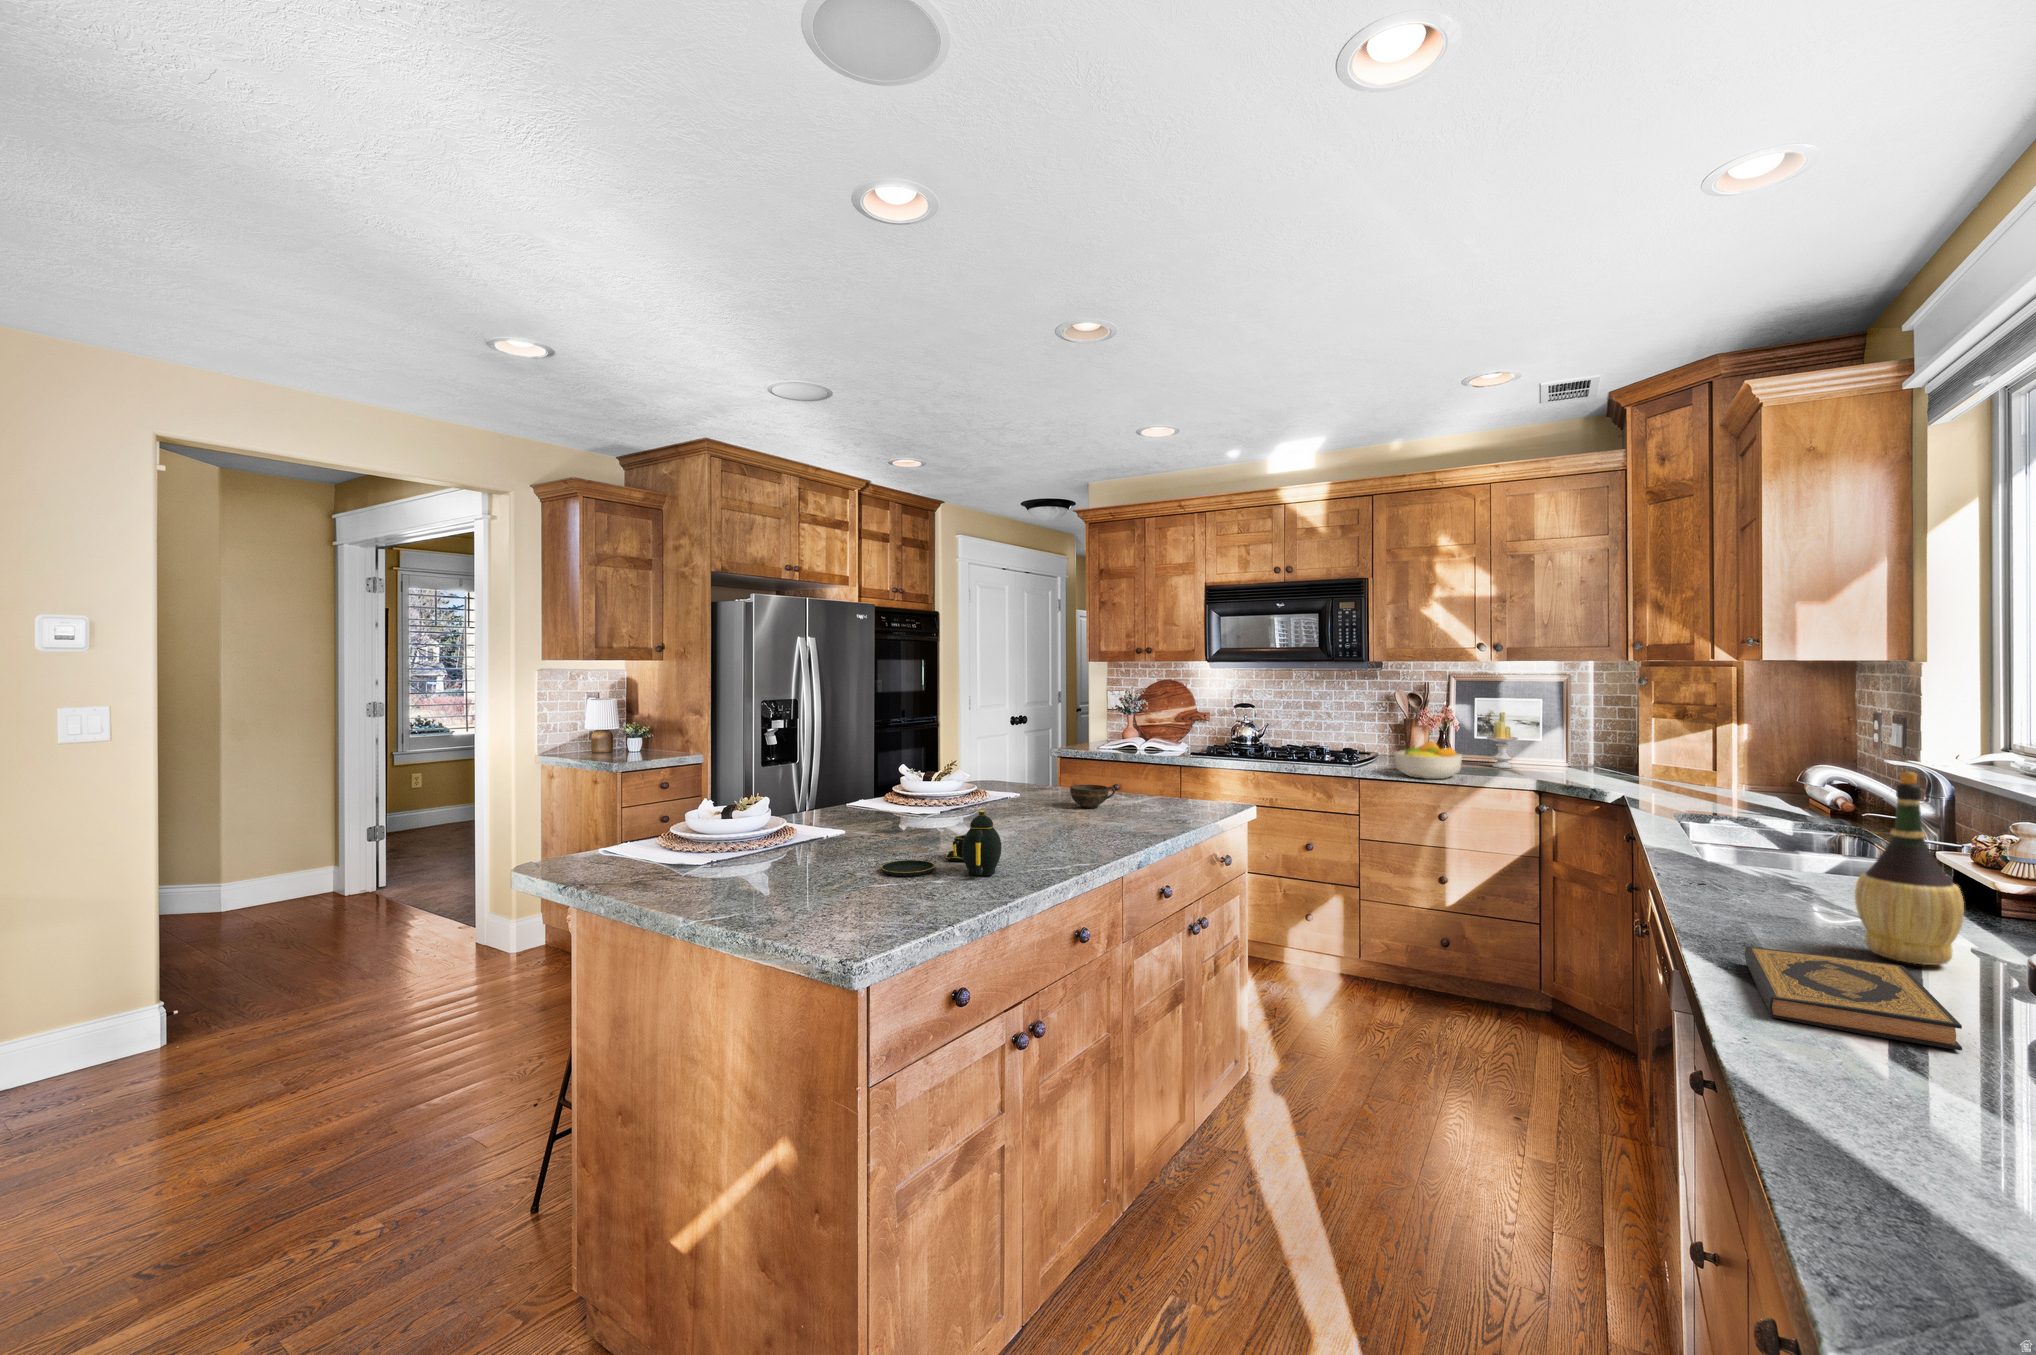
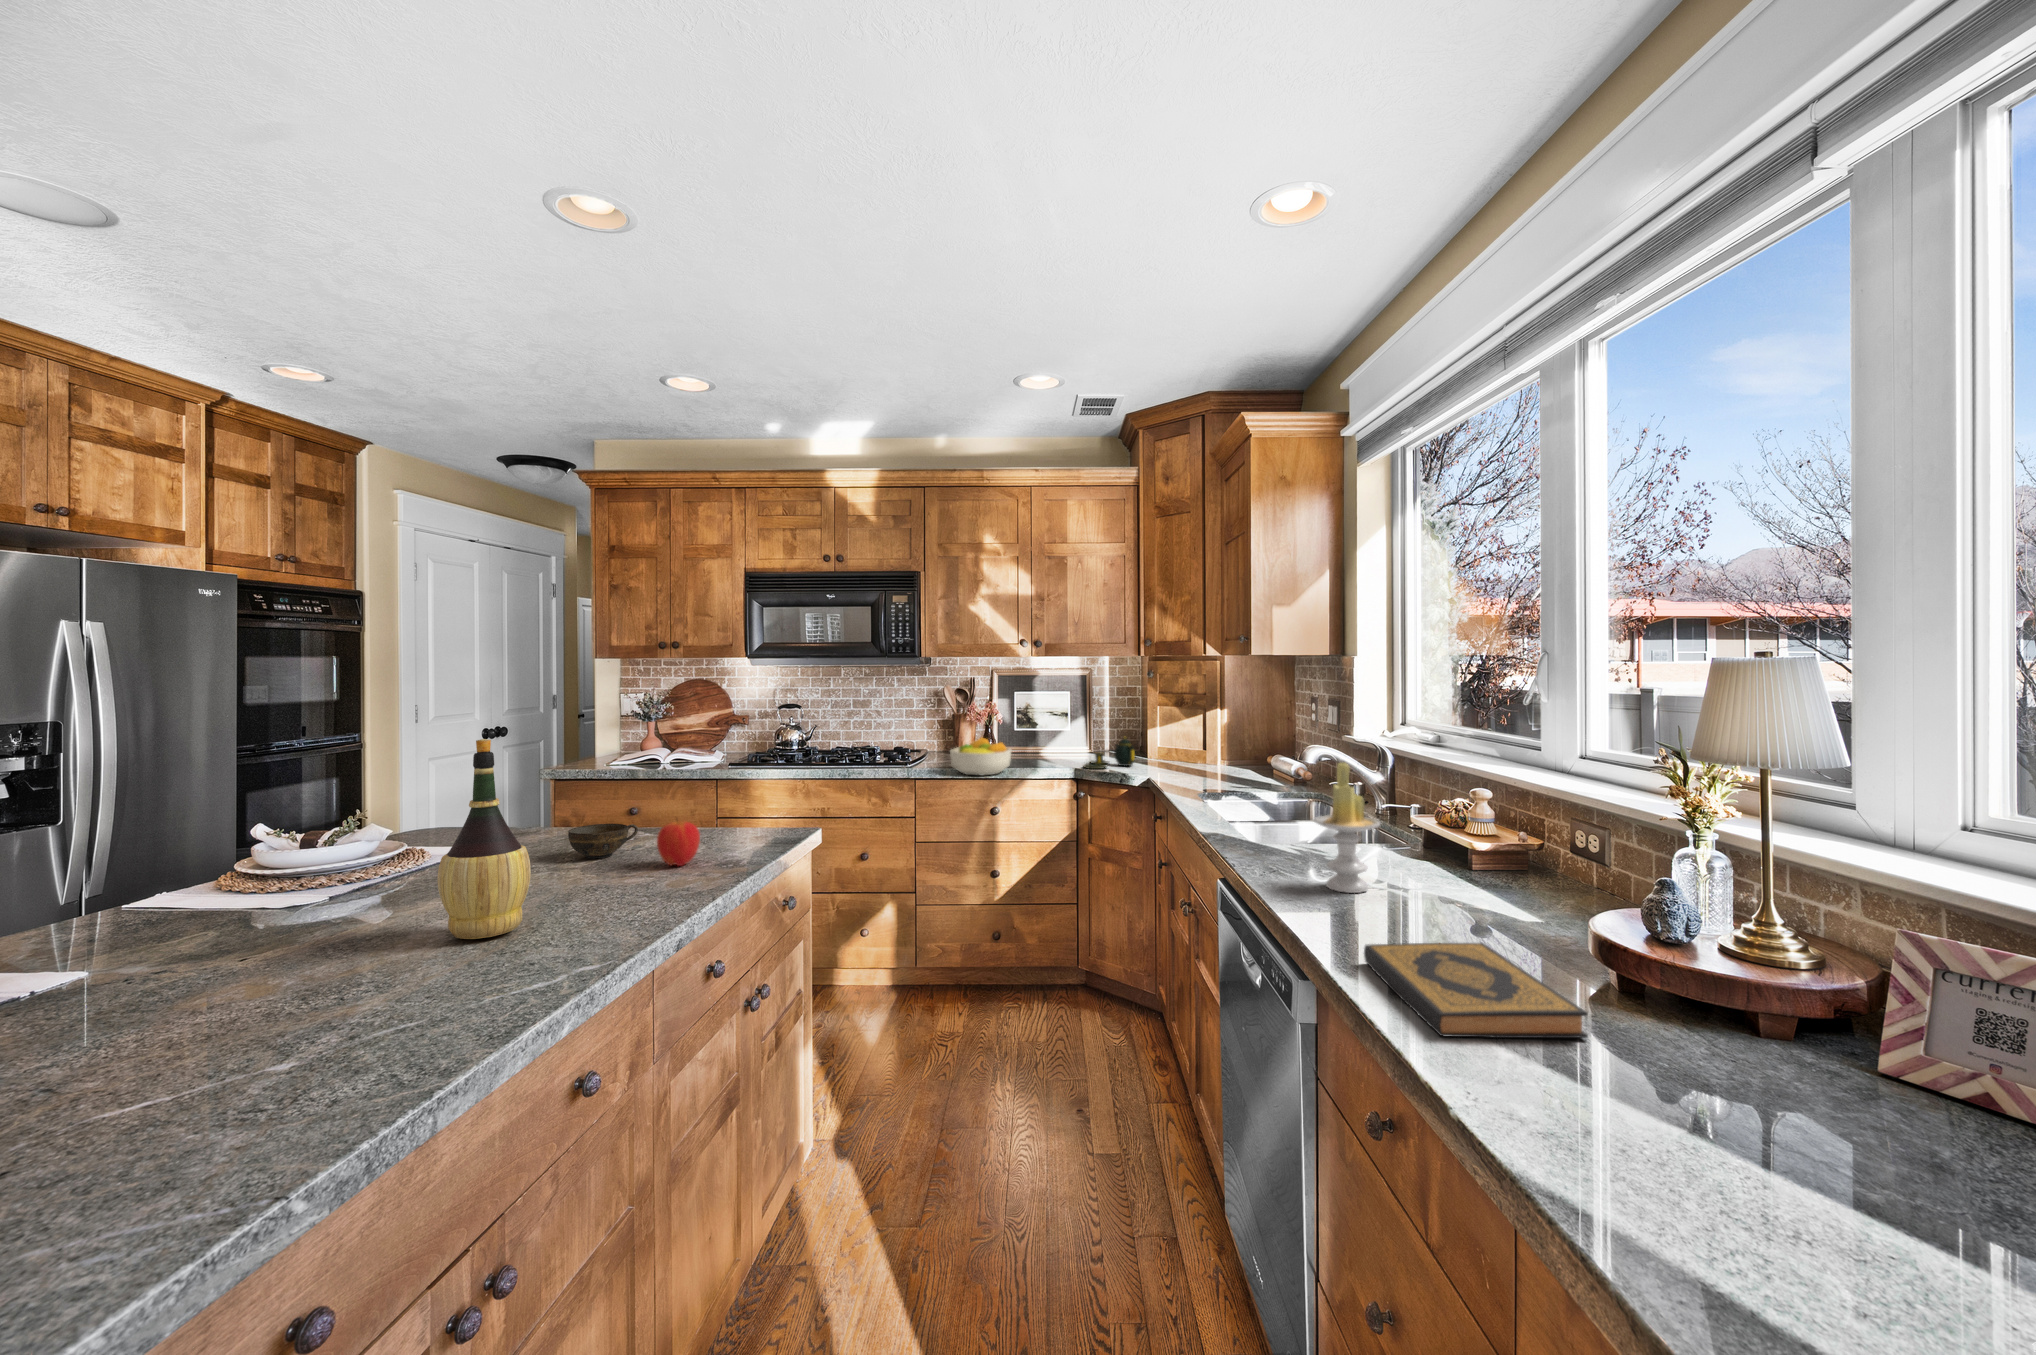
candle: present [1487,712,1518,768] -> present [1314,763,1380,893]
wine bottle: present [1855,772,1964,965] -> present [437,739,531,939]
apple: none [1127,783,1157,819] -> present [657,821,700,866]
teapot: present [881,810,1001,876] -> present [1084,737,1135,769]

